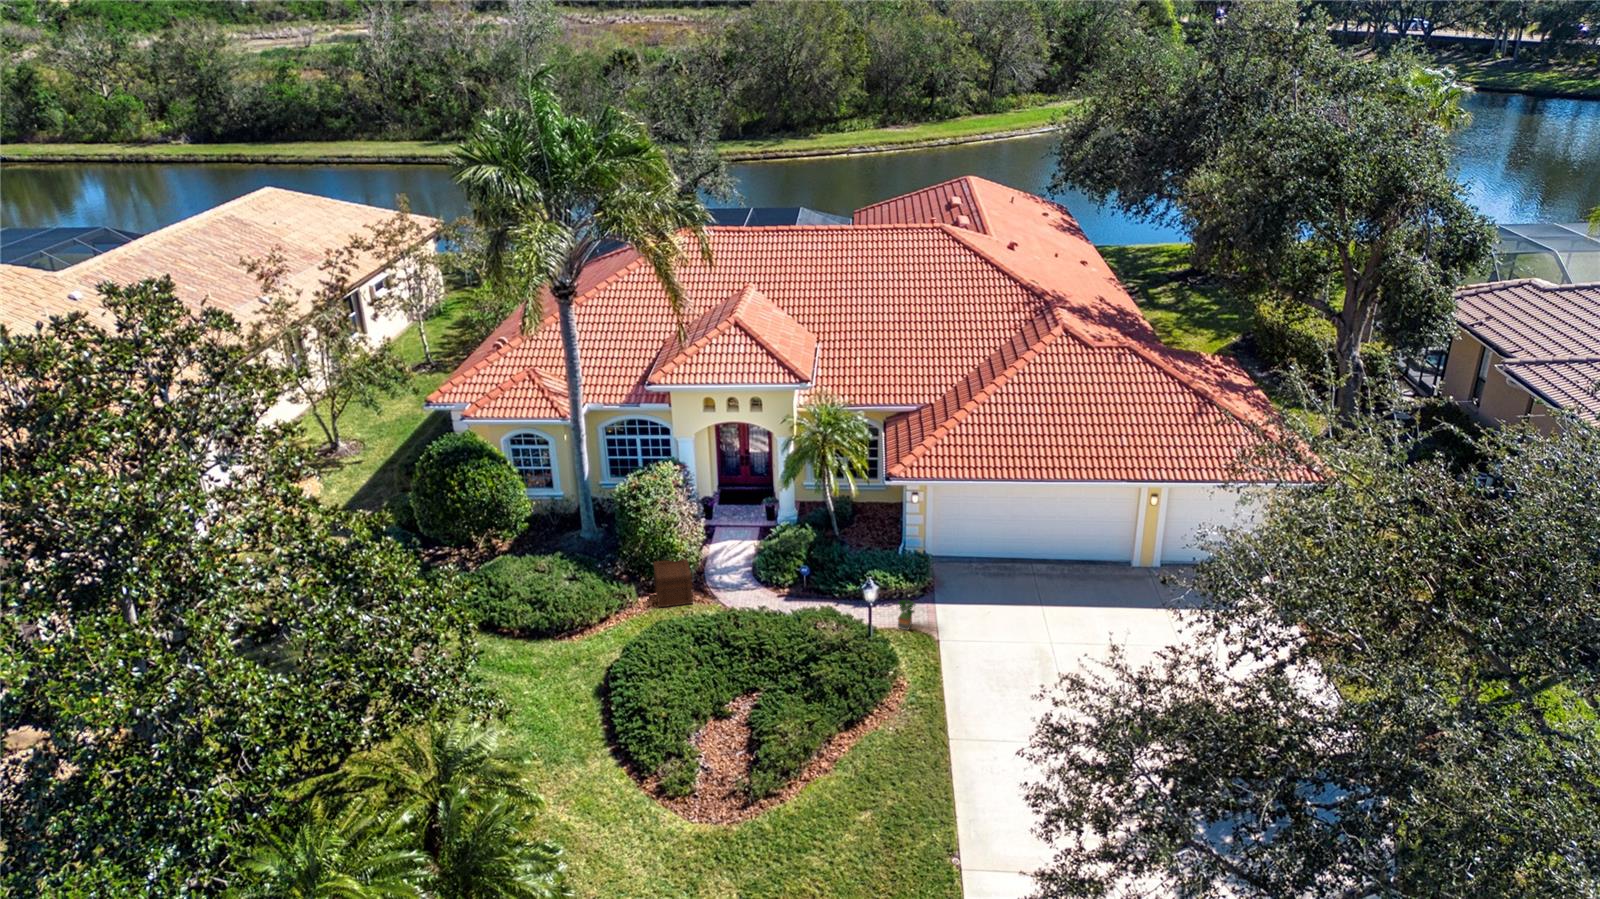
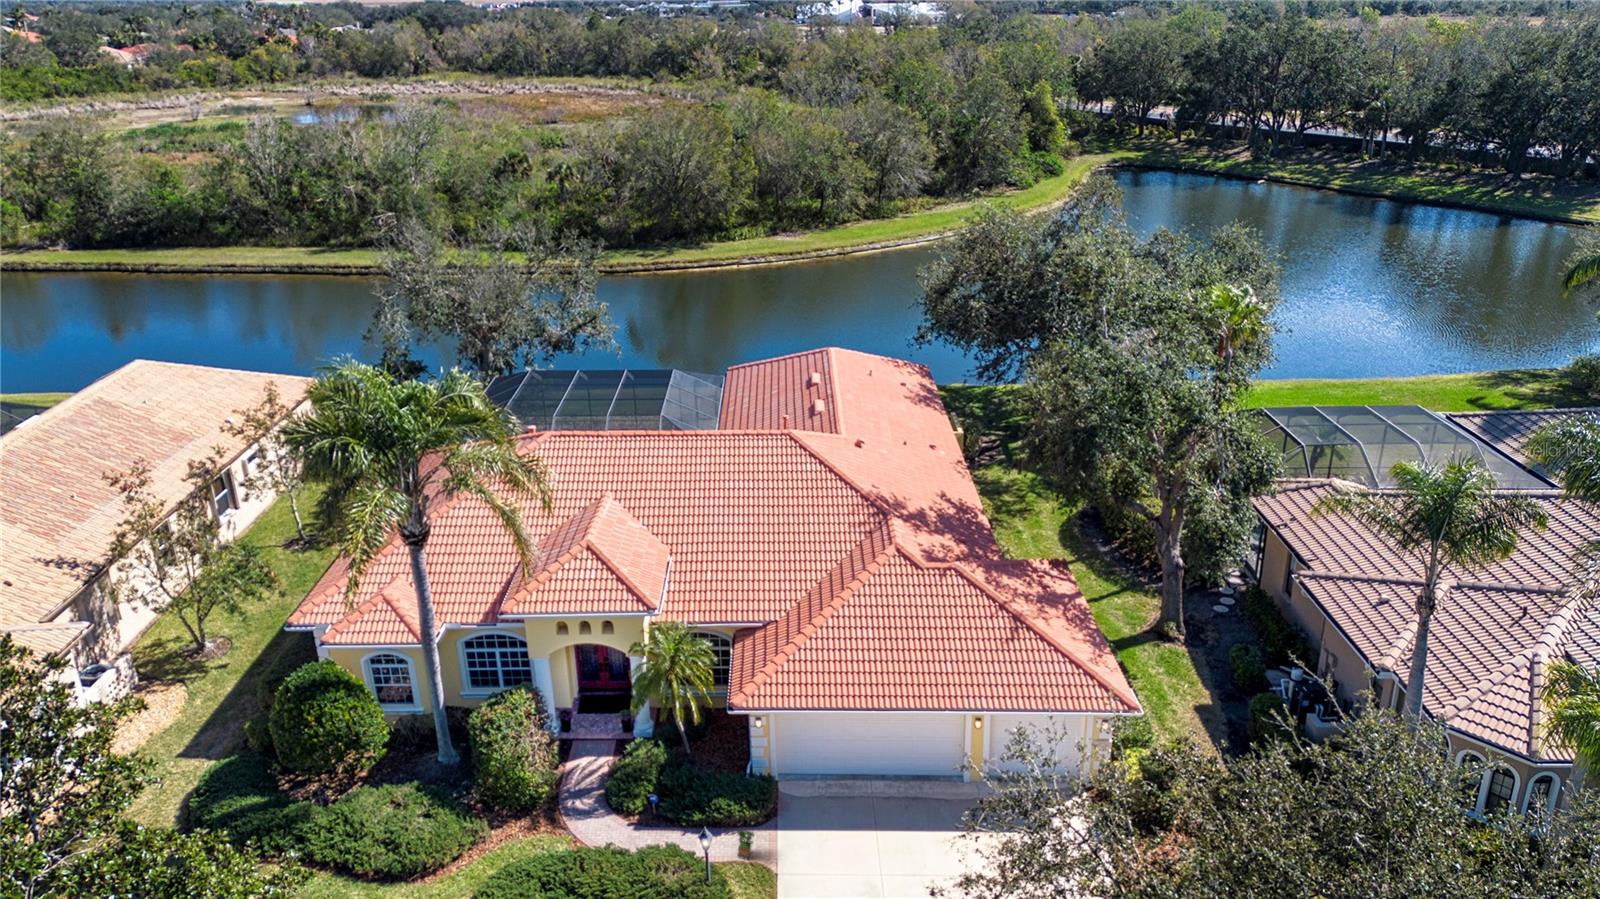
wooden crate: present [654,558,693,607] -> none [502,787,540,840]

